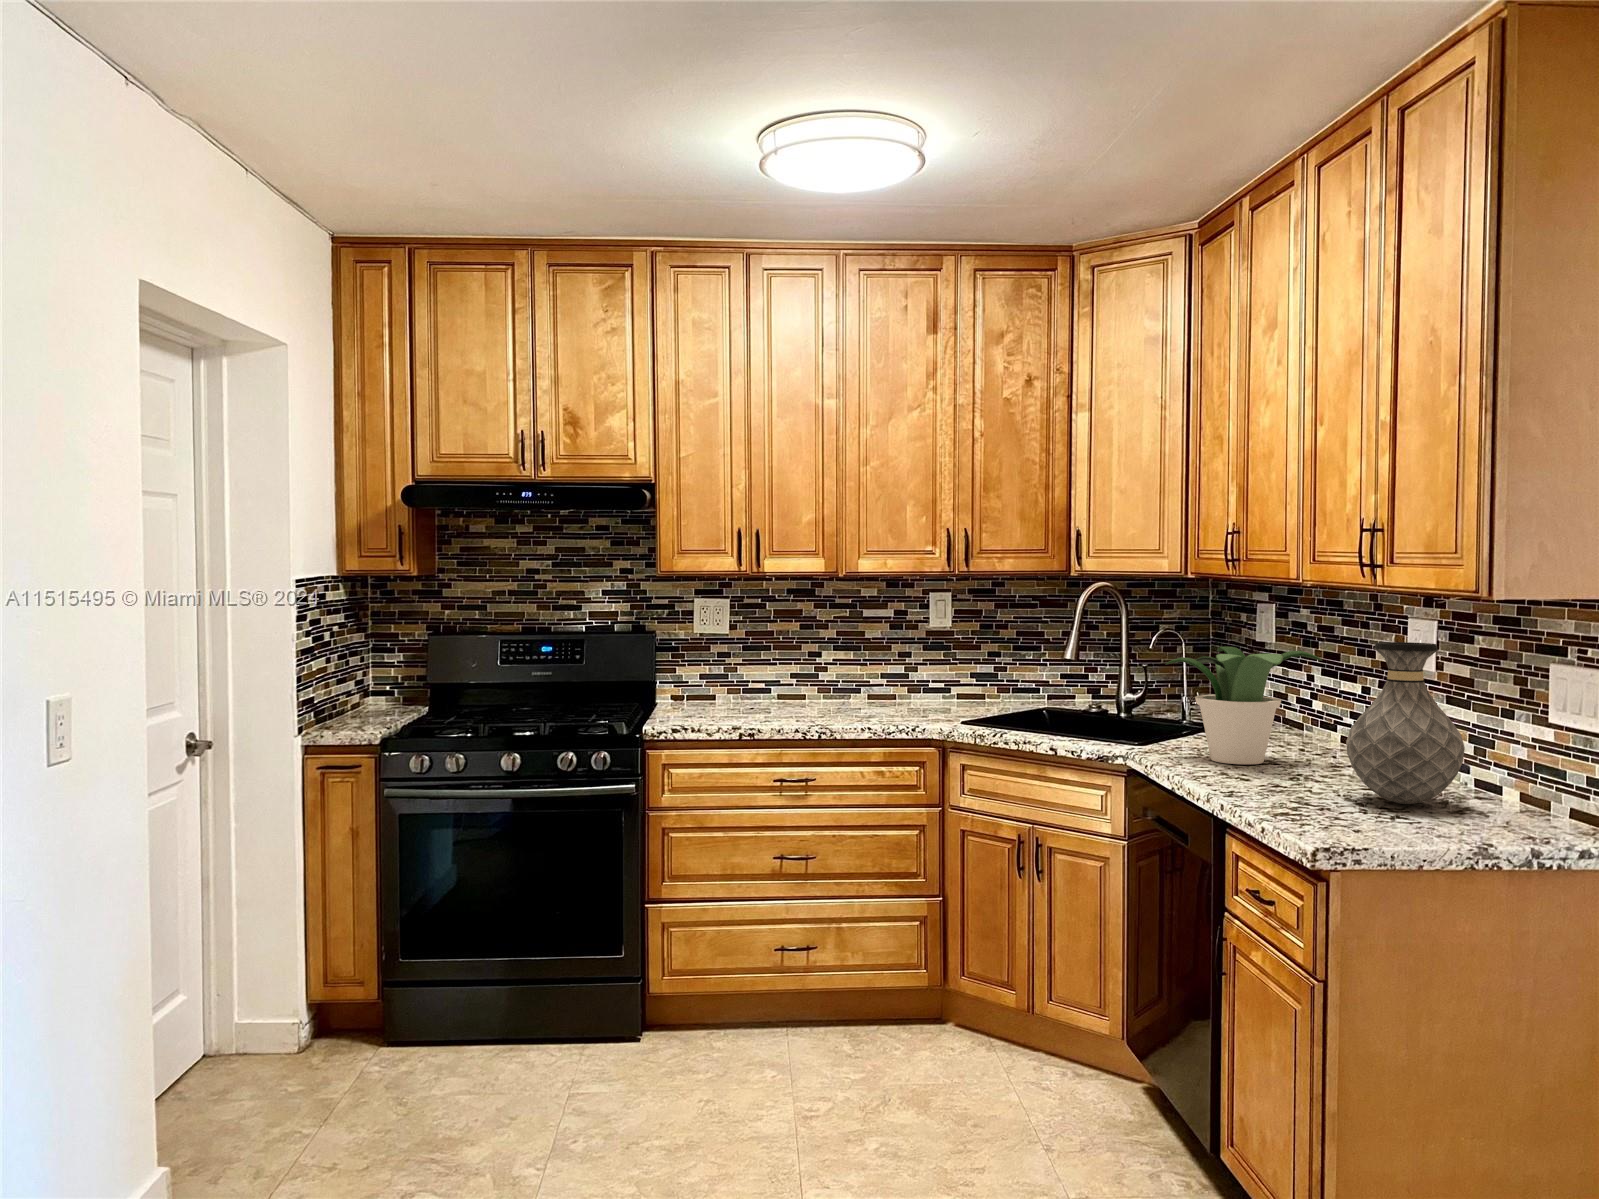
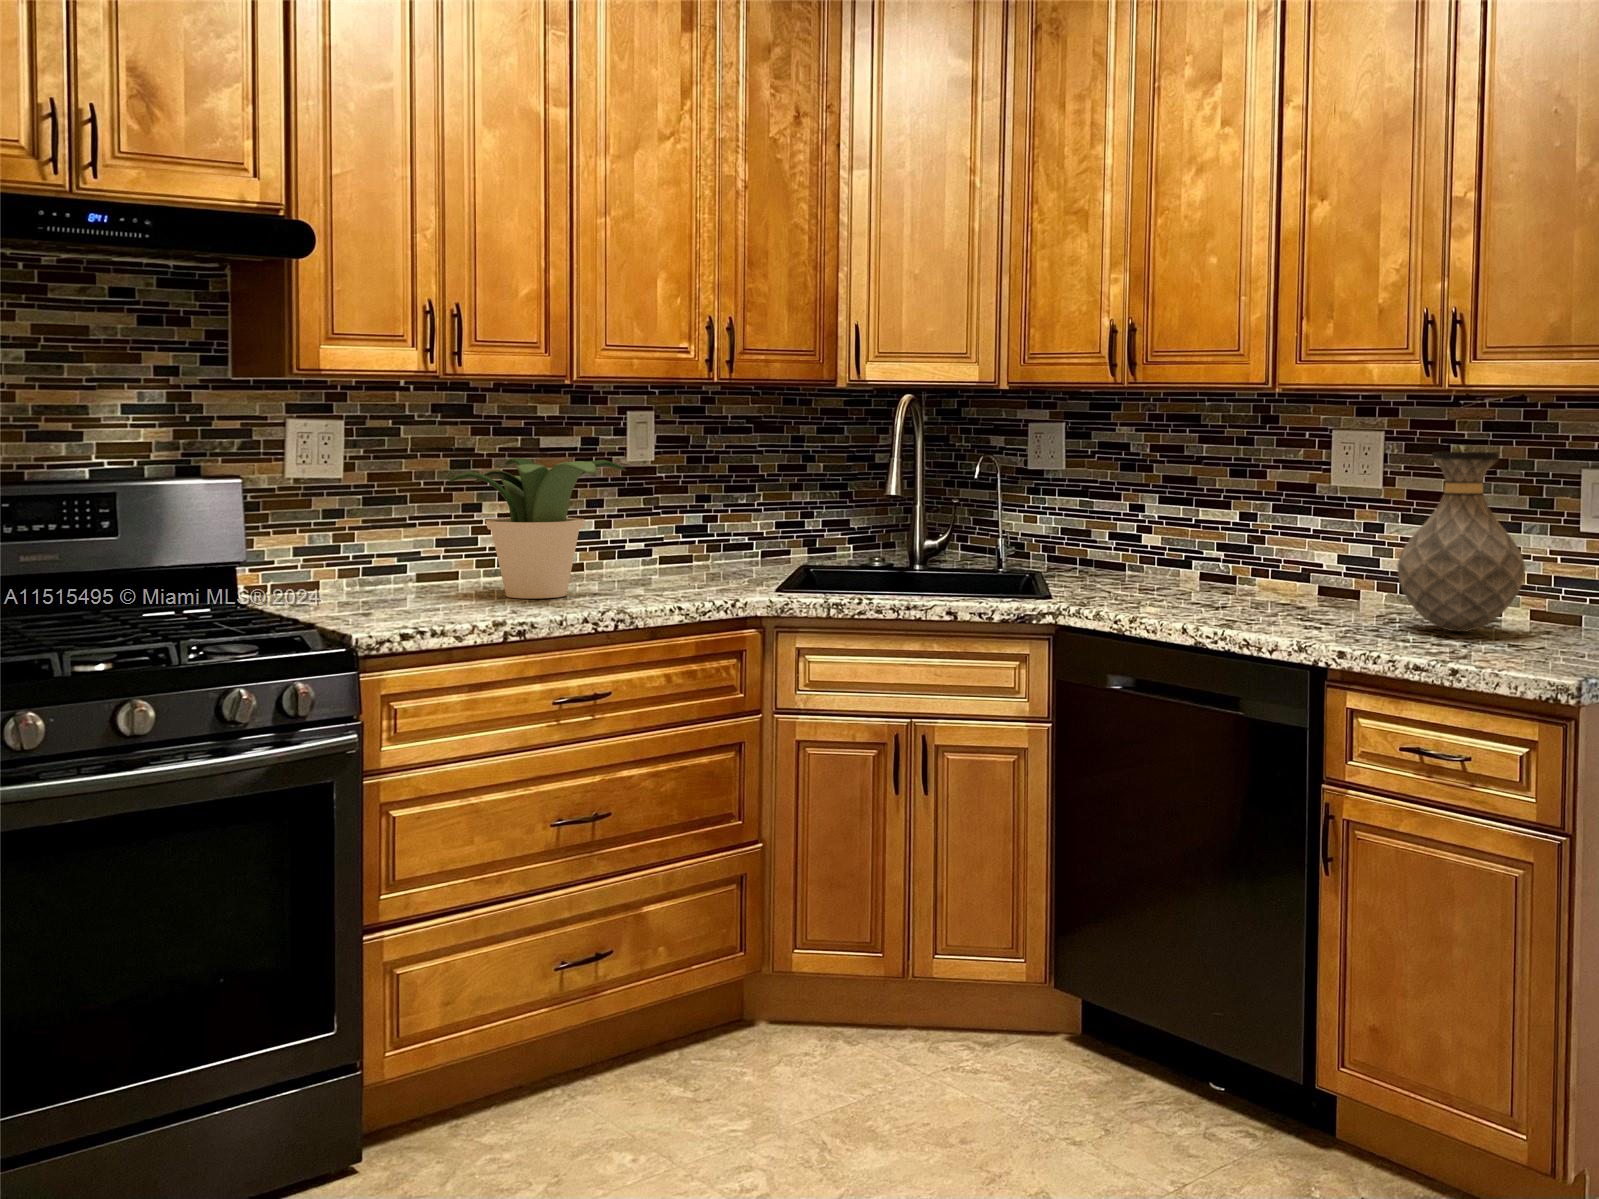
potted plant: present [1166,647,1322,764] -> present [449,458,626,598]

